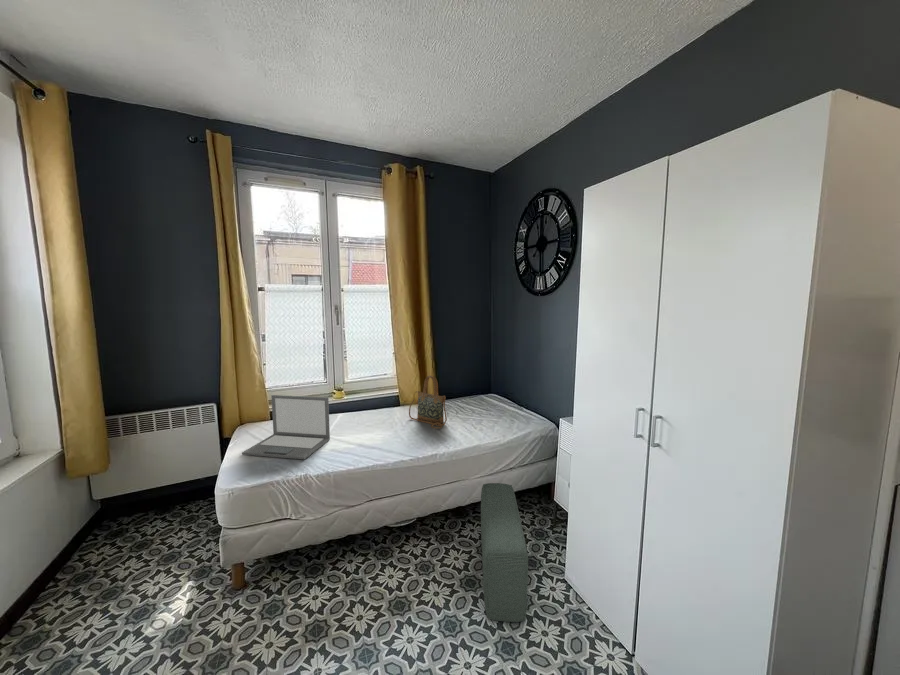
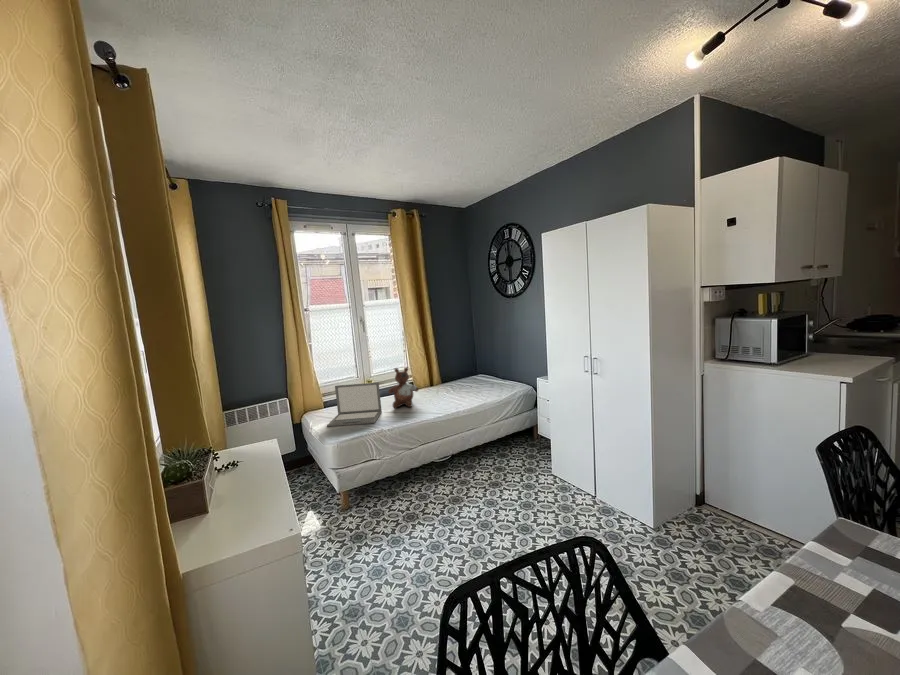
handbag: present [409,376,447,429] -> none [428,362,458,398]
stuffed bear: none [348,379,389,437] -> present [388,368,418,408]
pouf: present [481,483,528,622] -> none [491,426,533,496]

